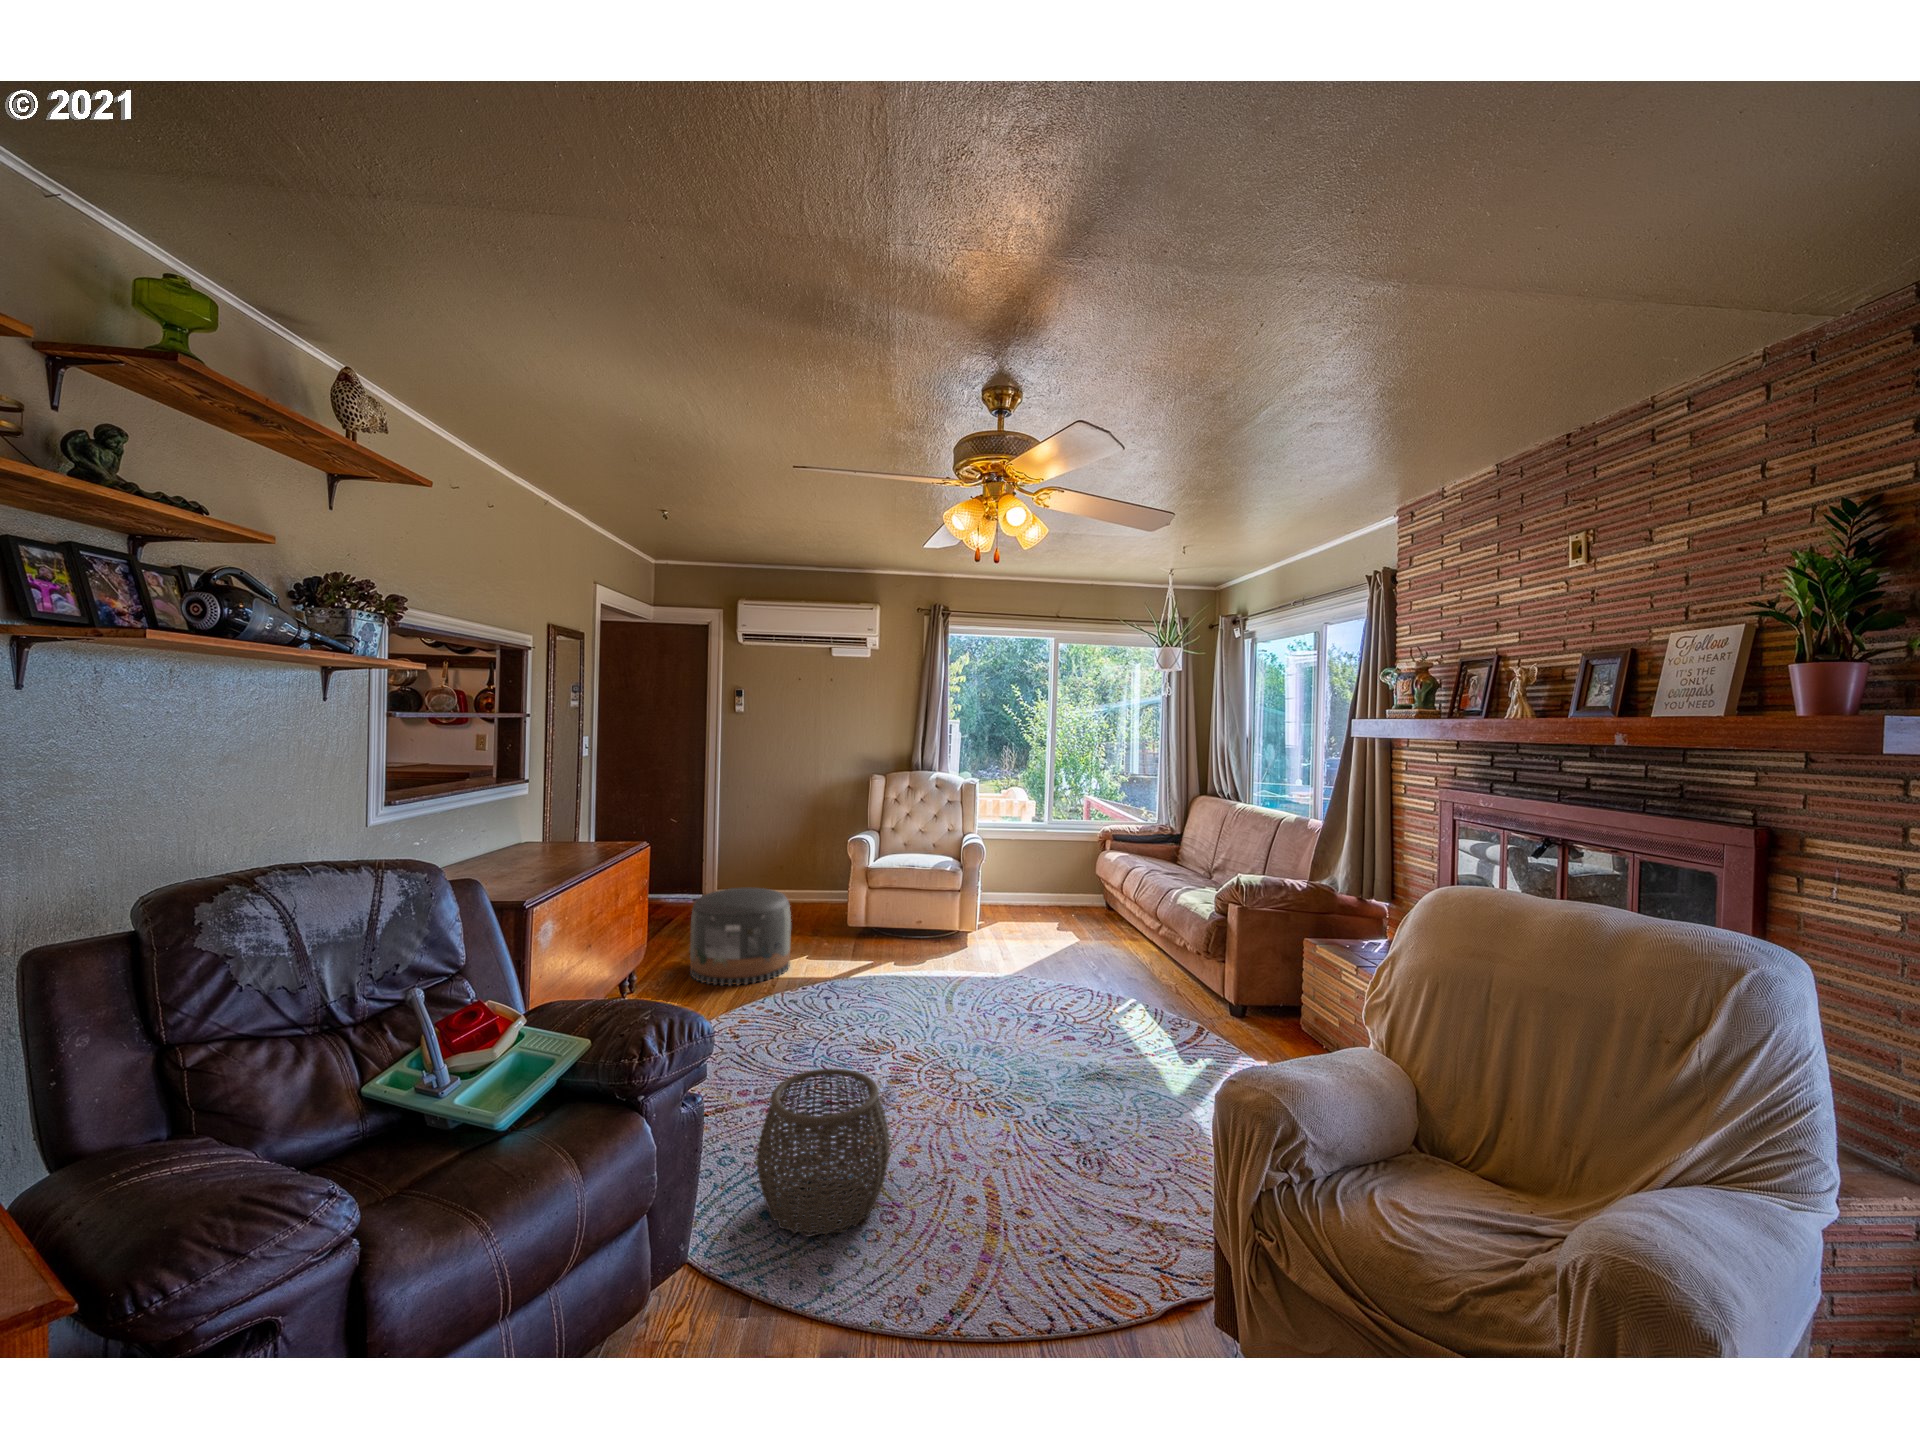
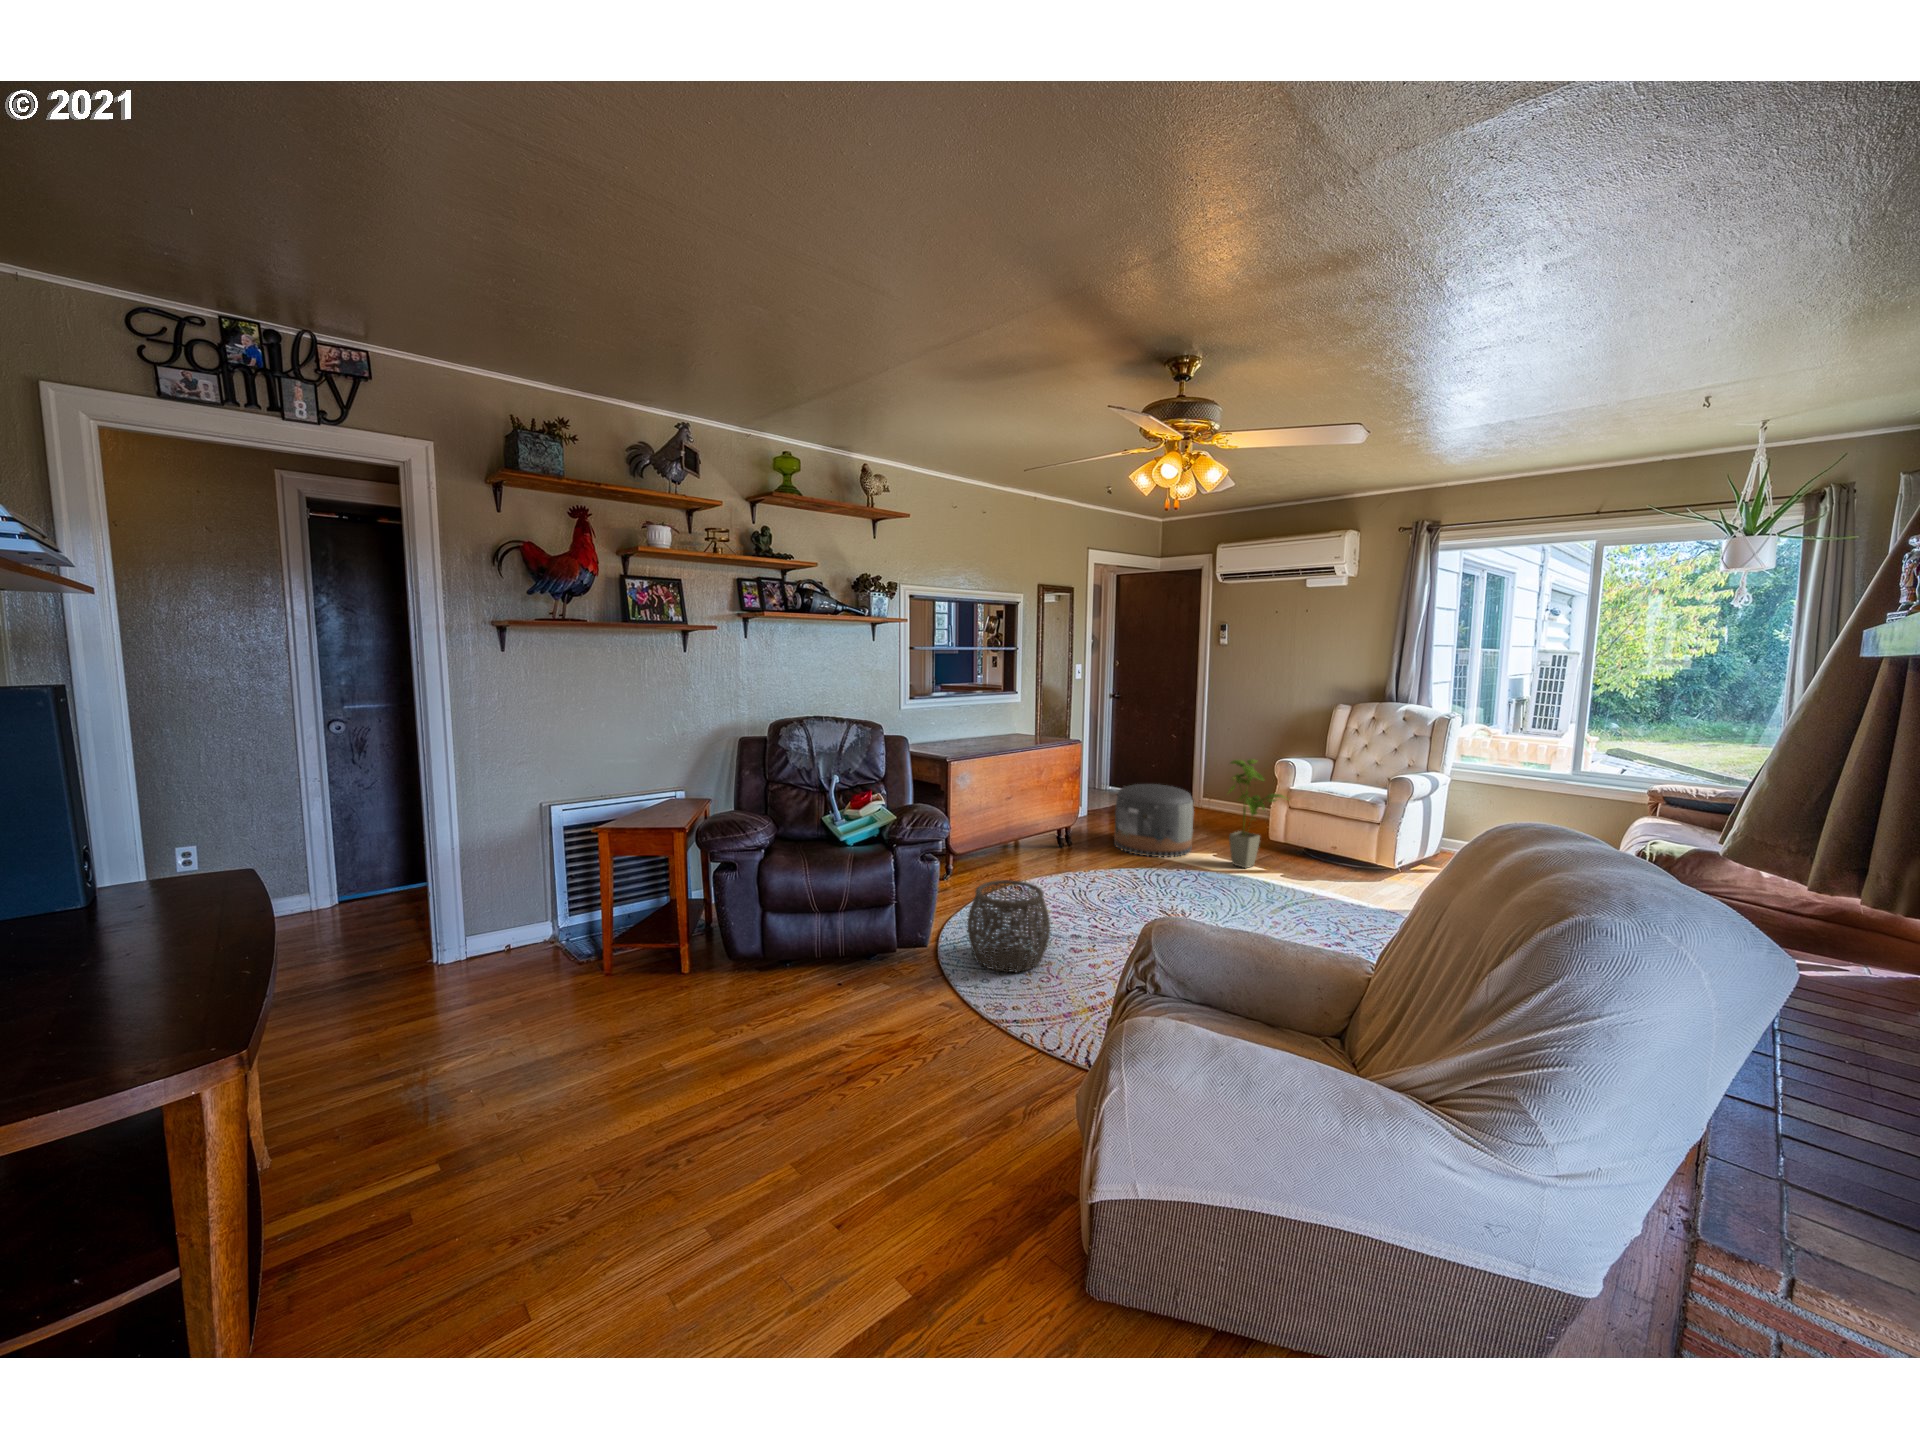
house plant: none [837,840,903,966] -> present [1228,759,1285,868]

